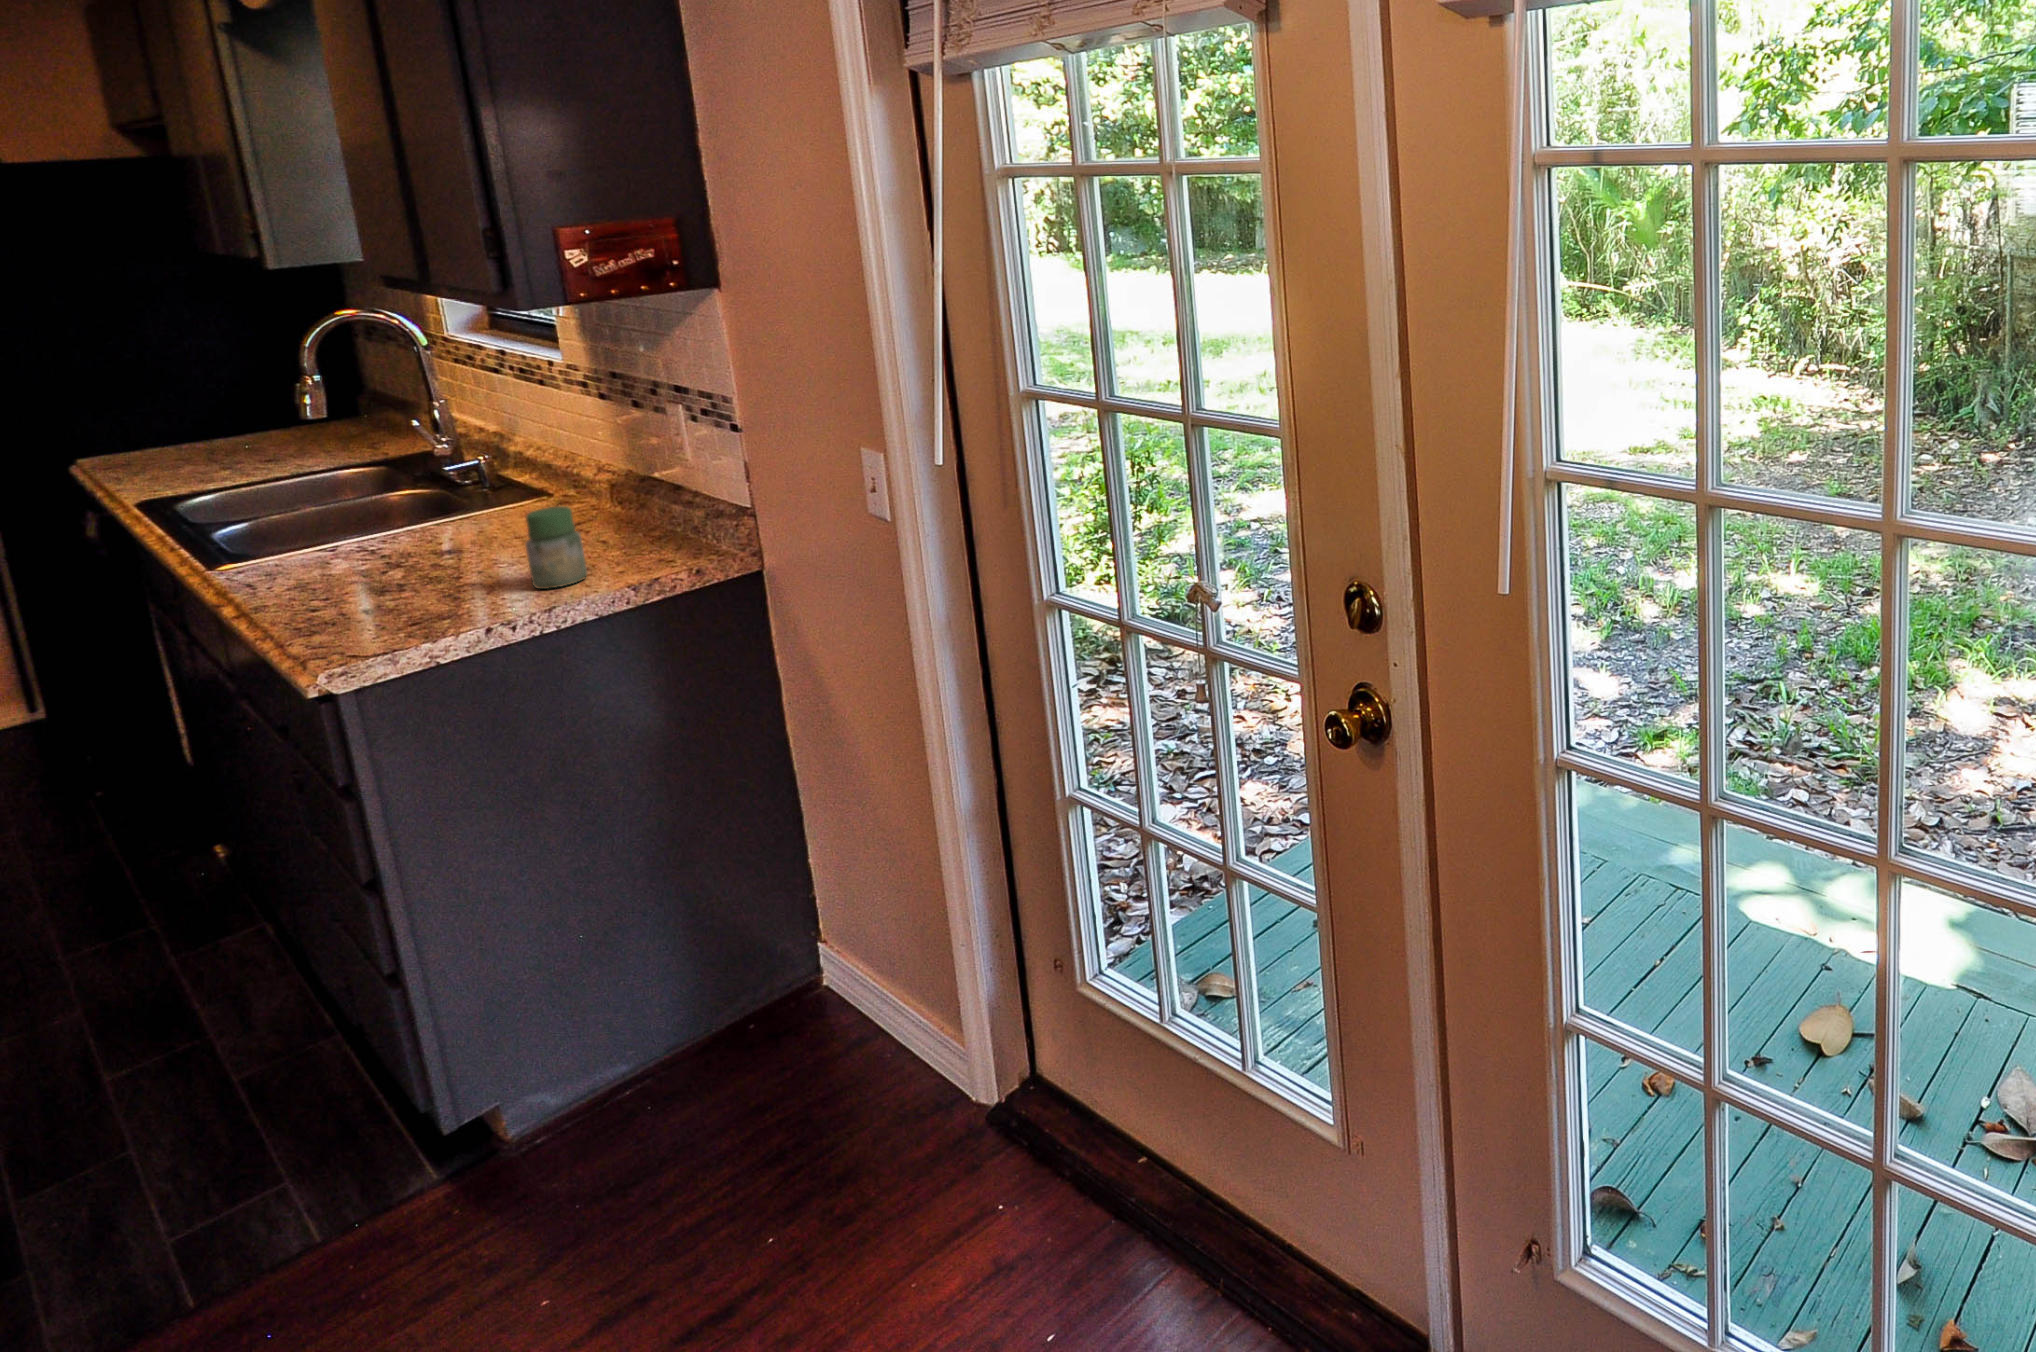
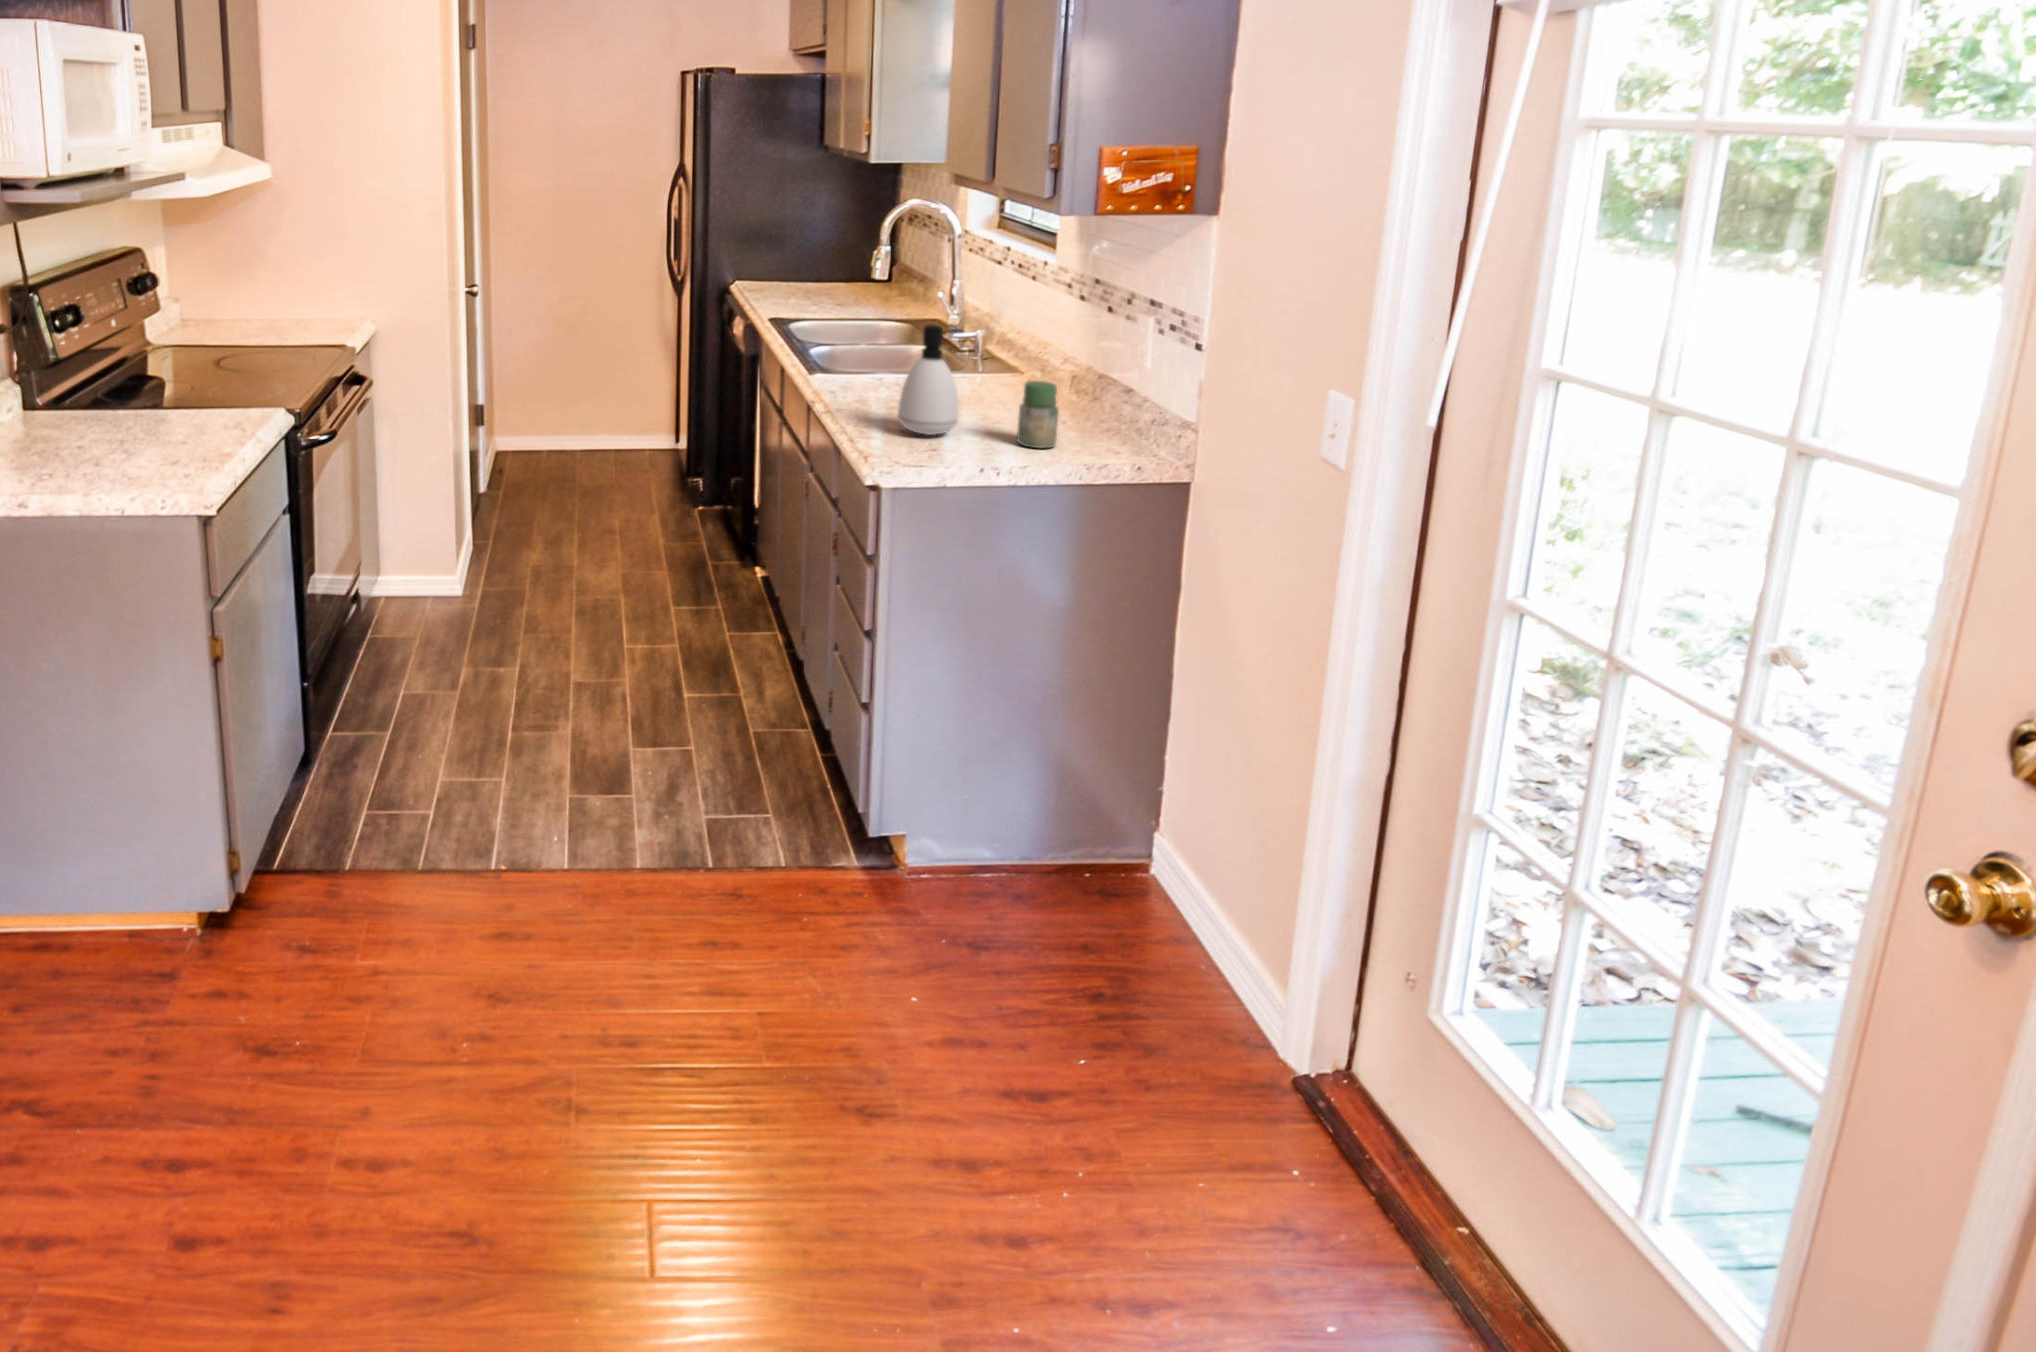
soap dispenser: none [338,470,440,615] -> present [898,324,962,435]

